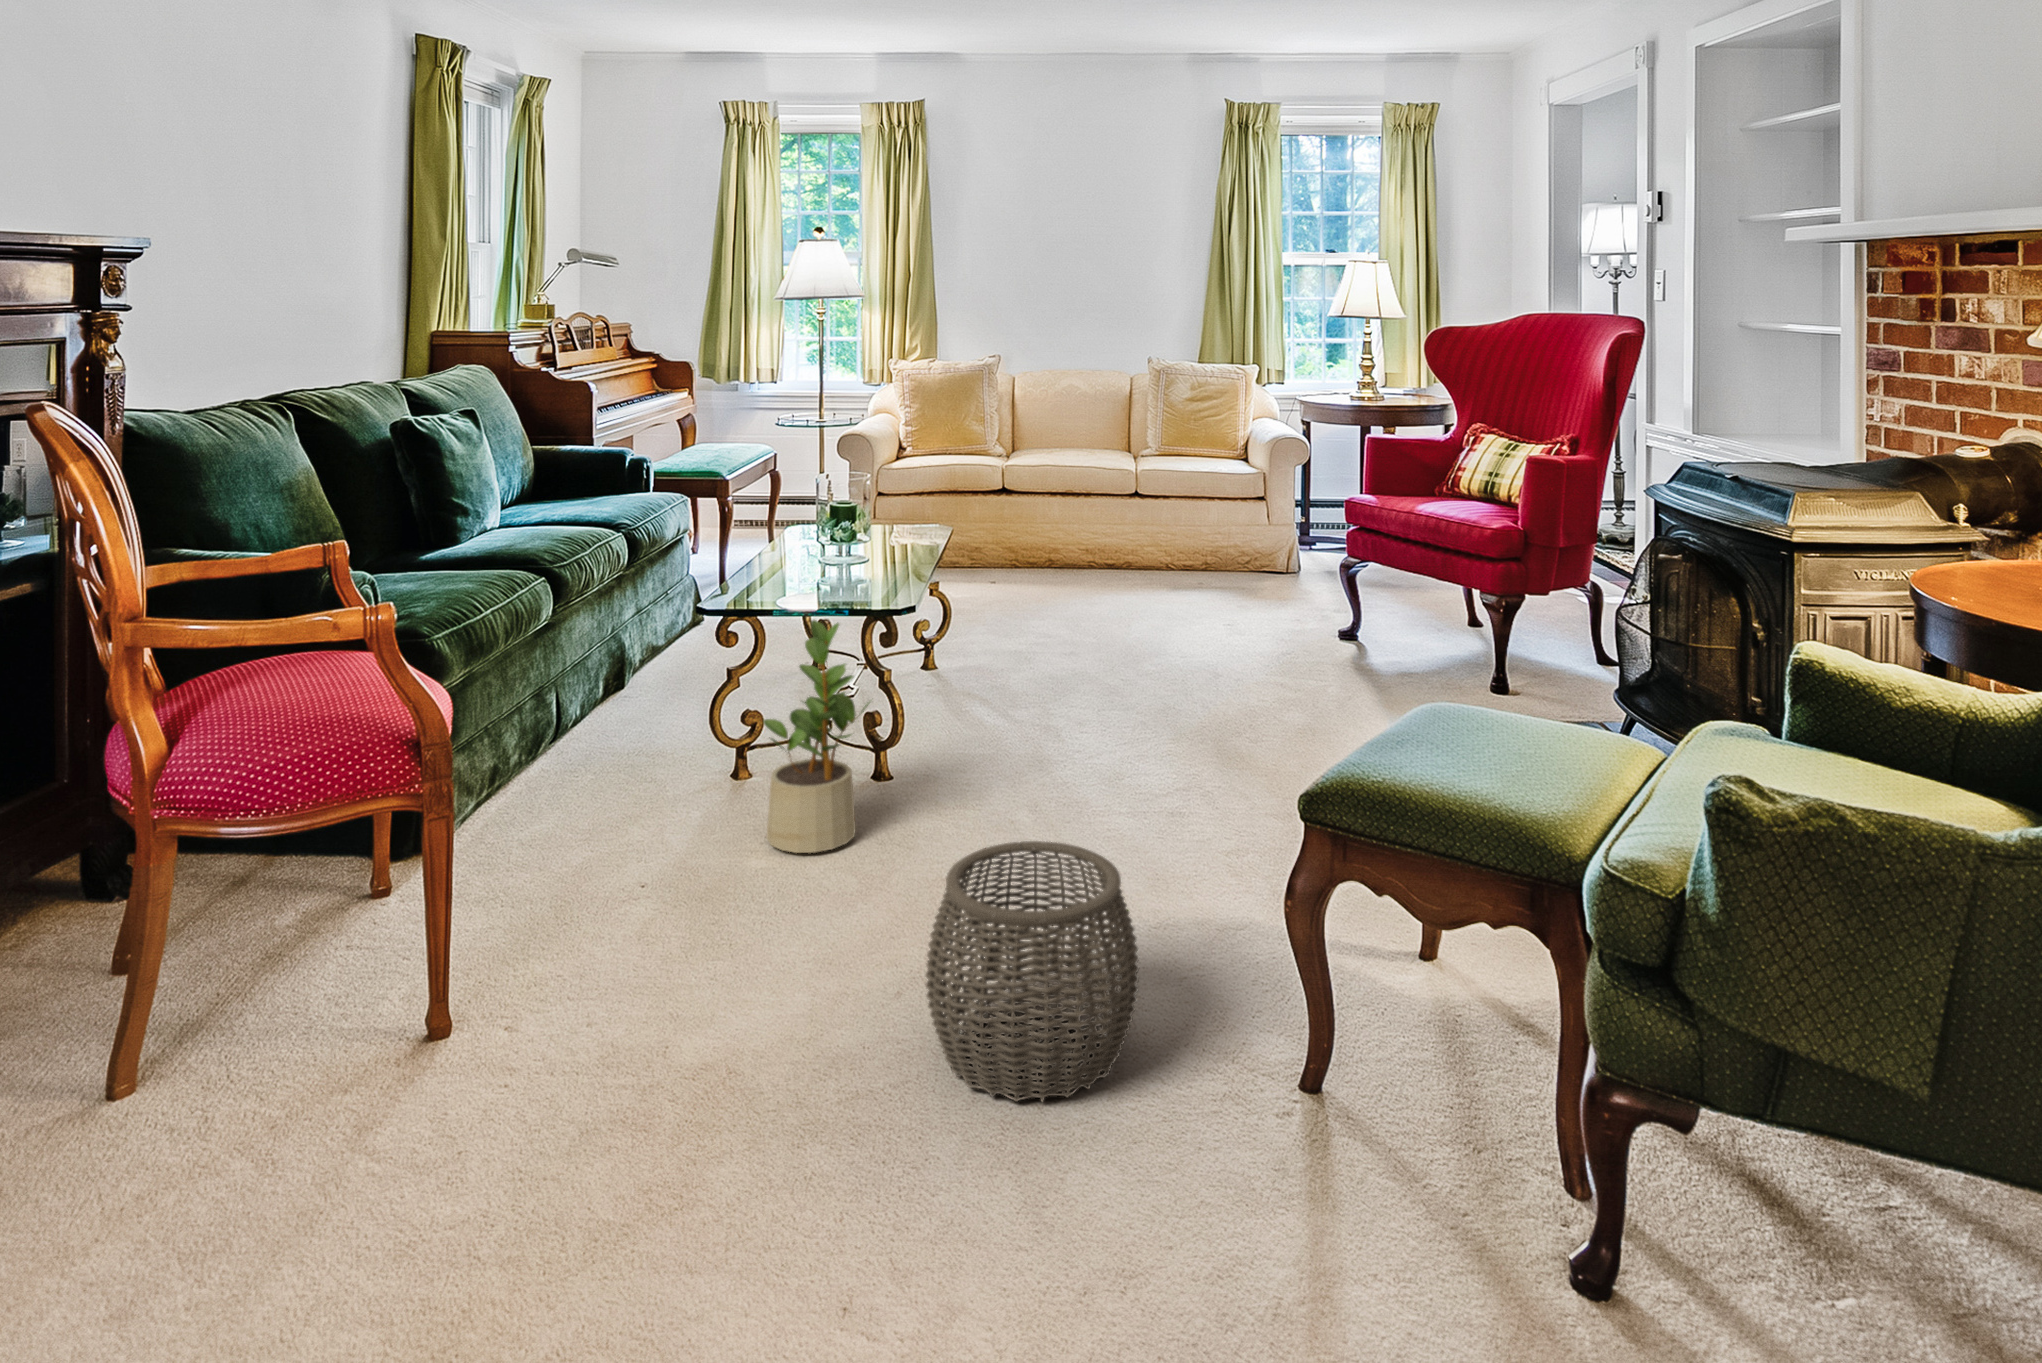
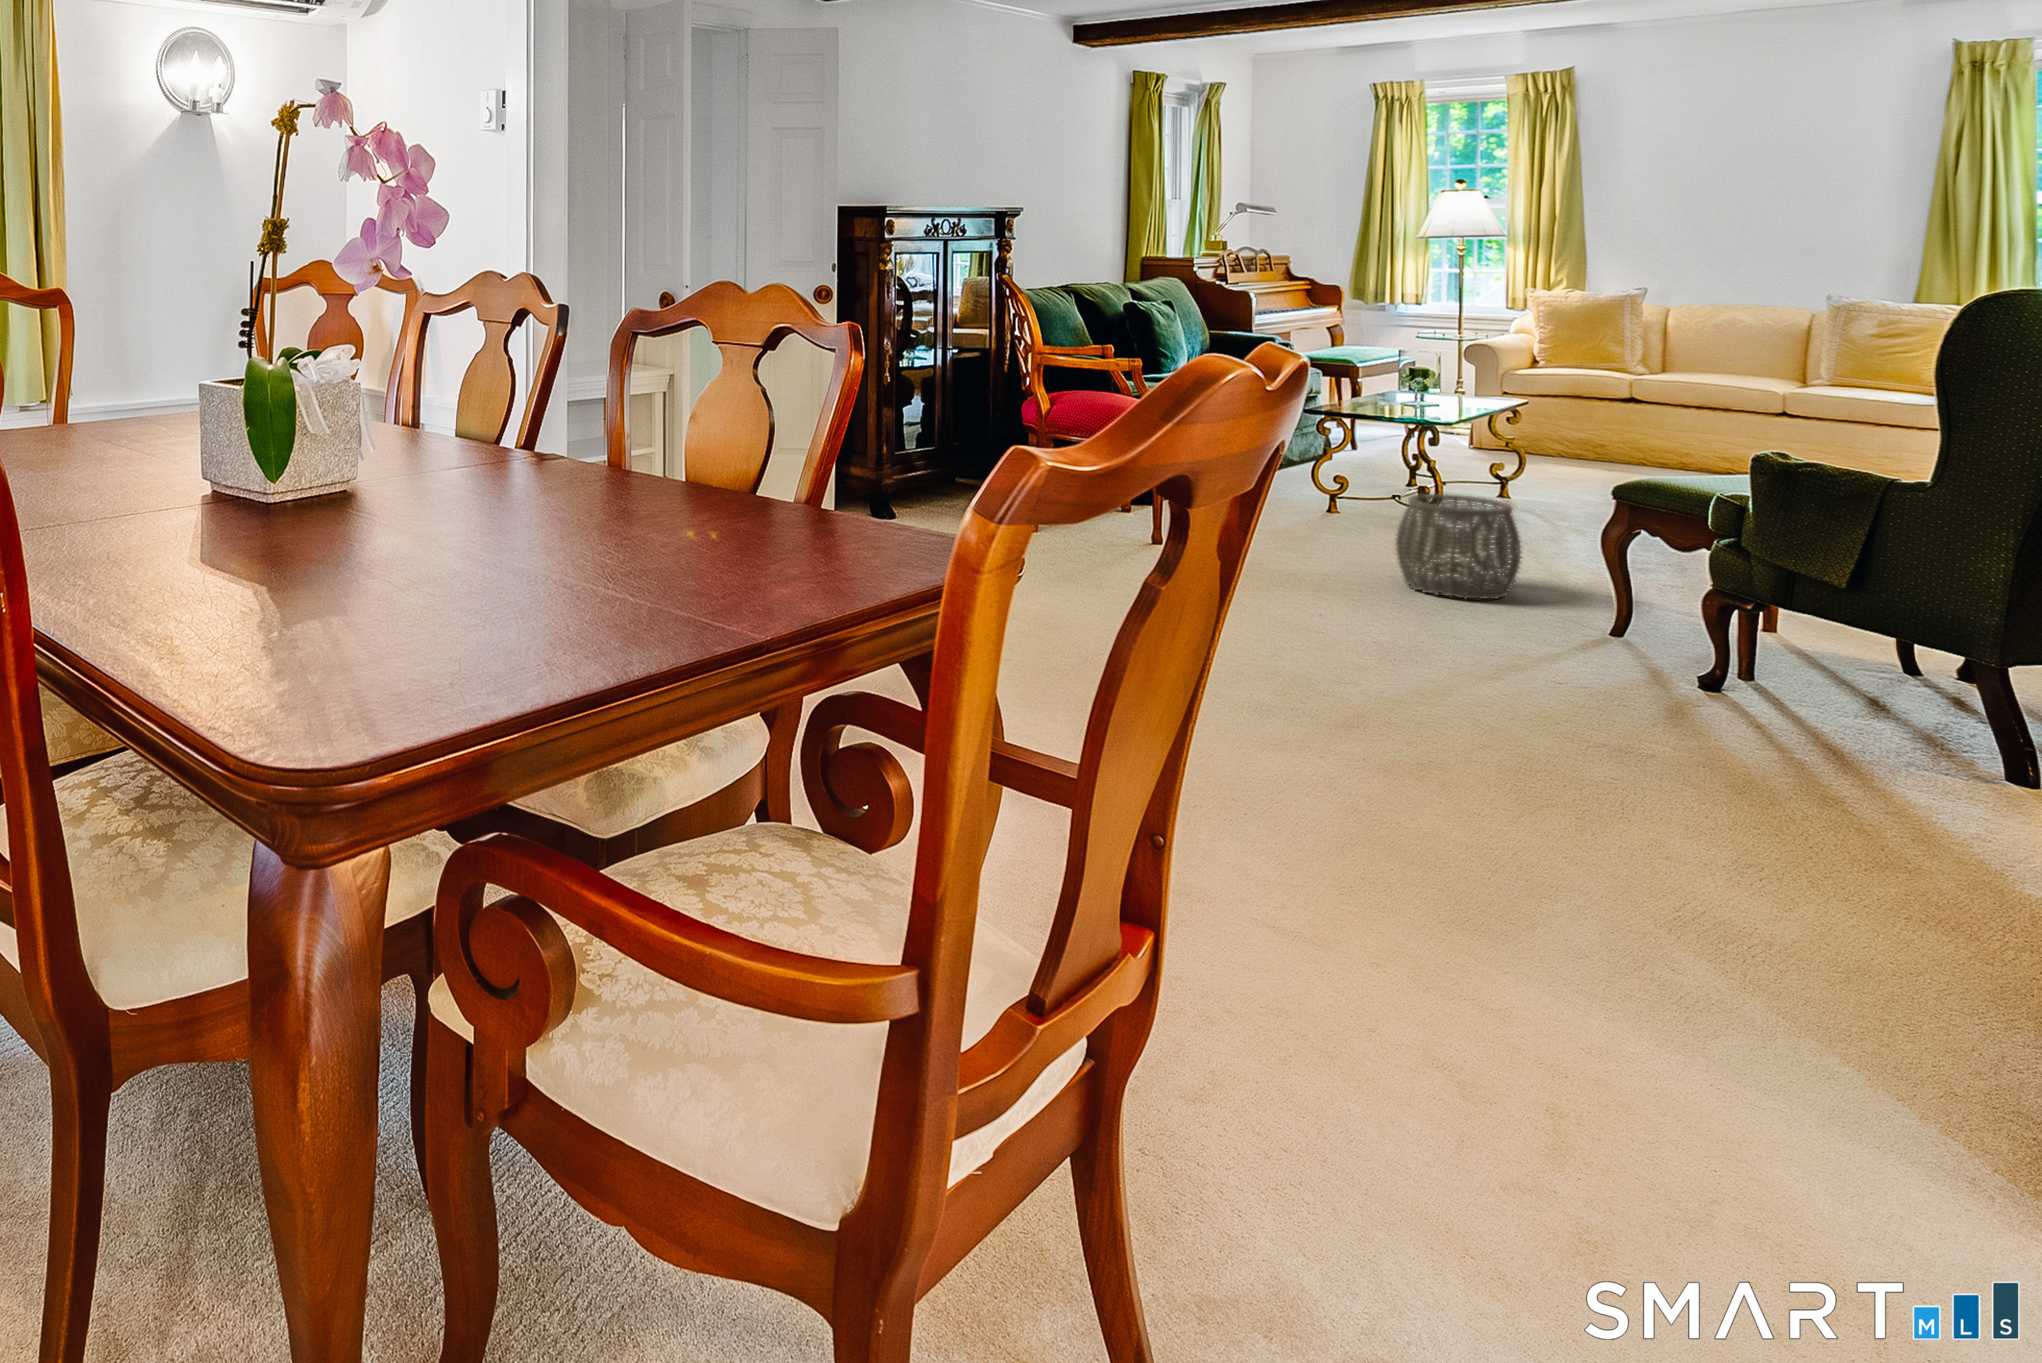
potted plant: present [763,620,870,853] -> none [1335,406,1407,533]

